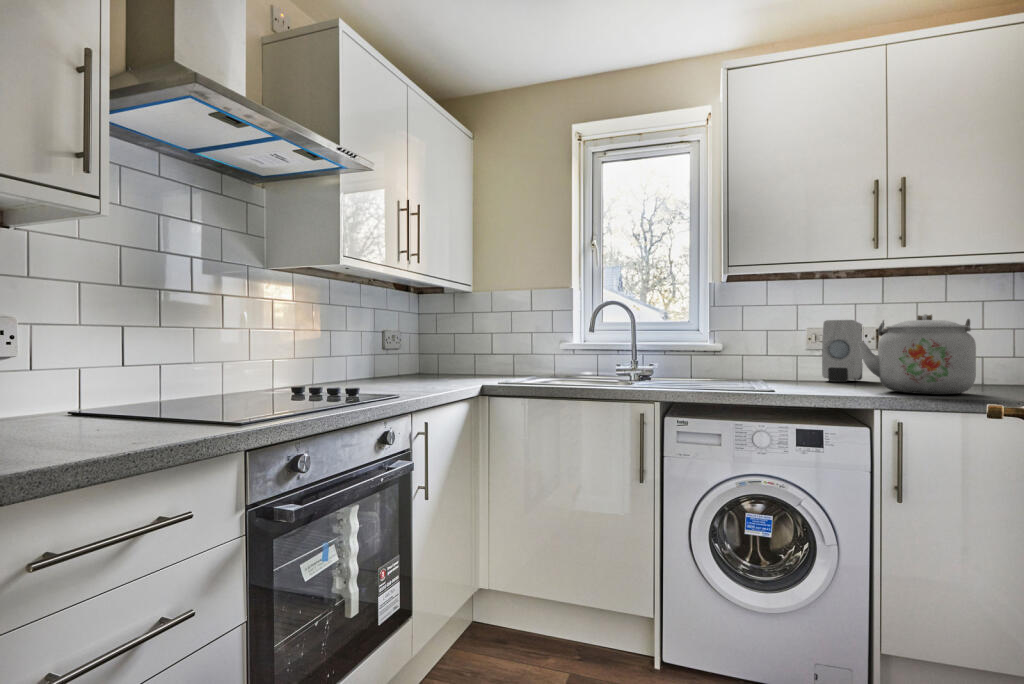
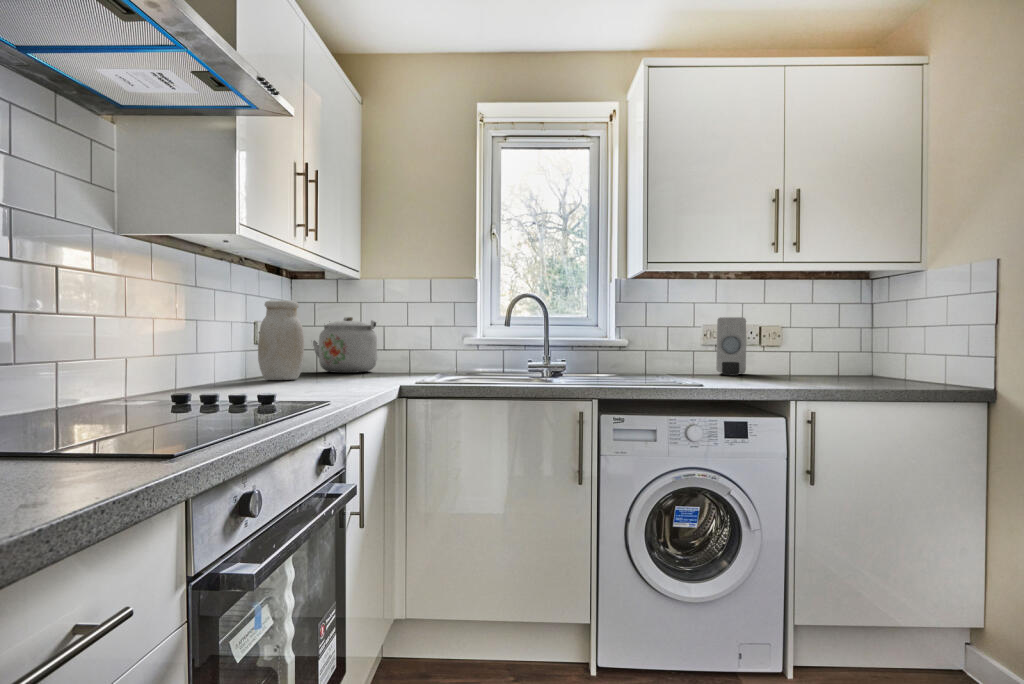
jar: none [383,313,419,380] -> present [258,300,304,380]
kettle: present [858,314,976,394] -> present [313,317,377,373]

